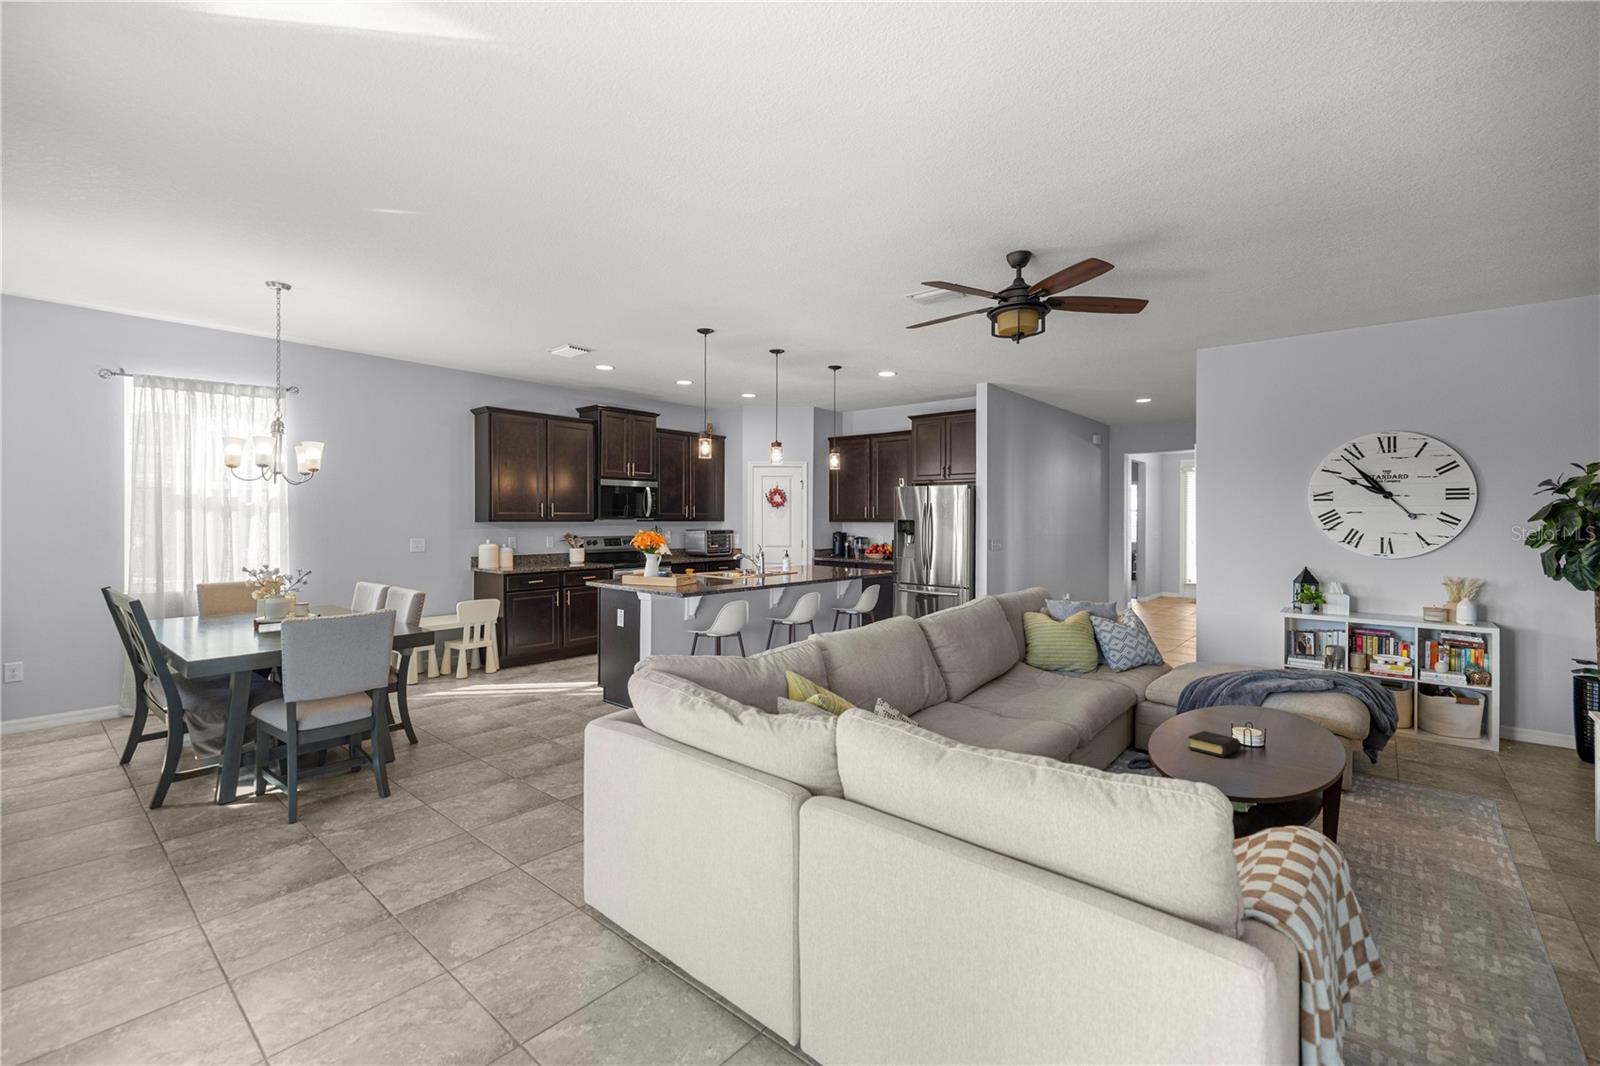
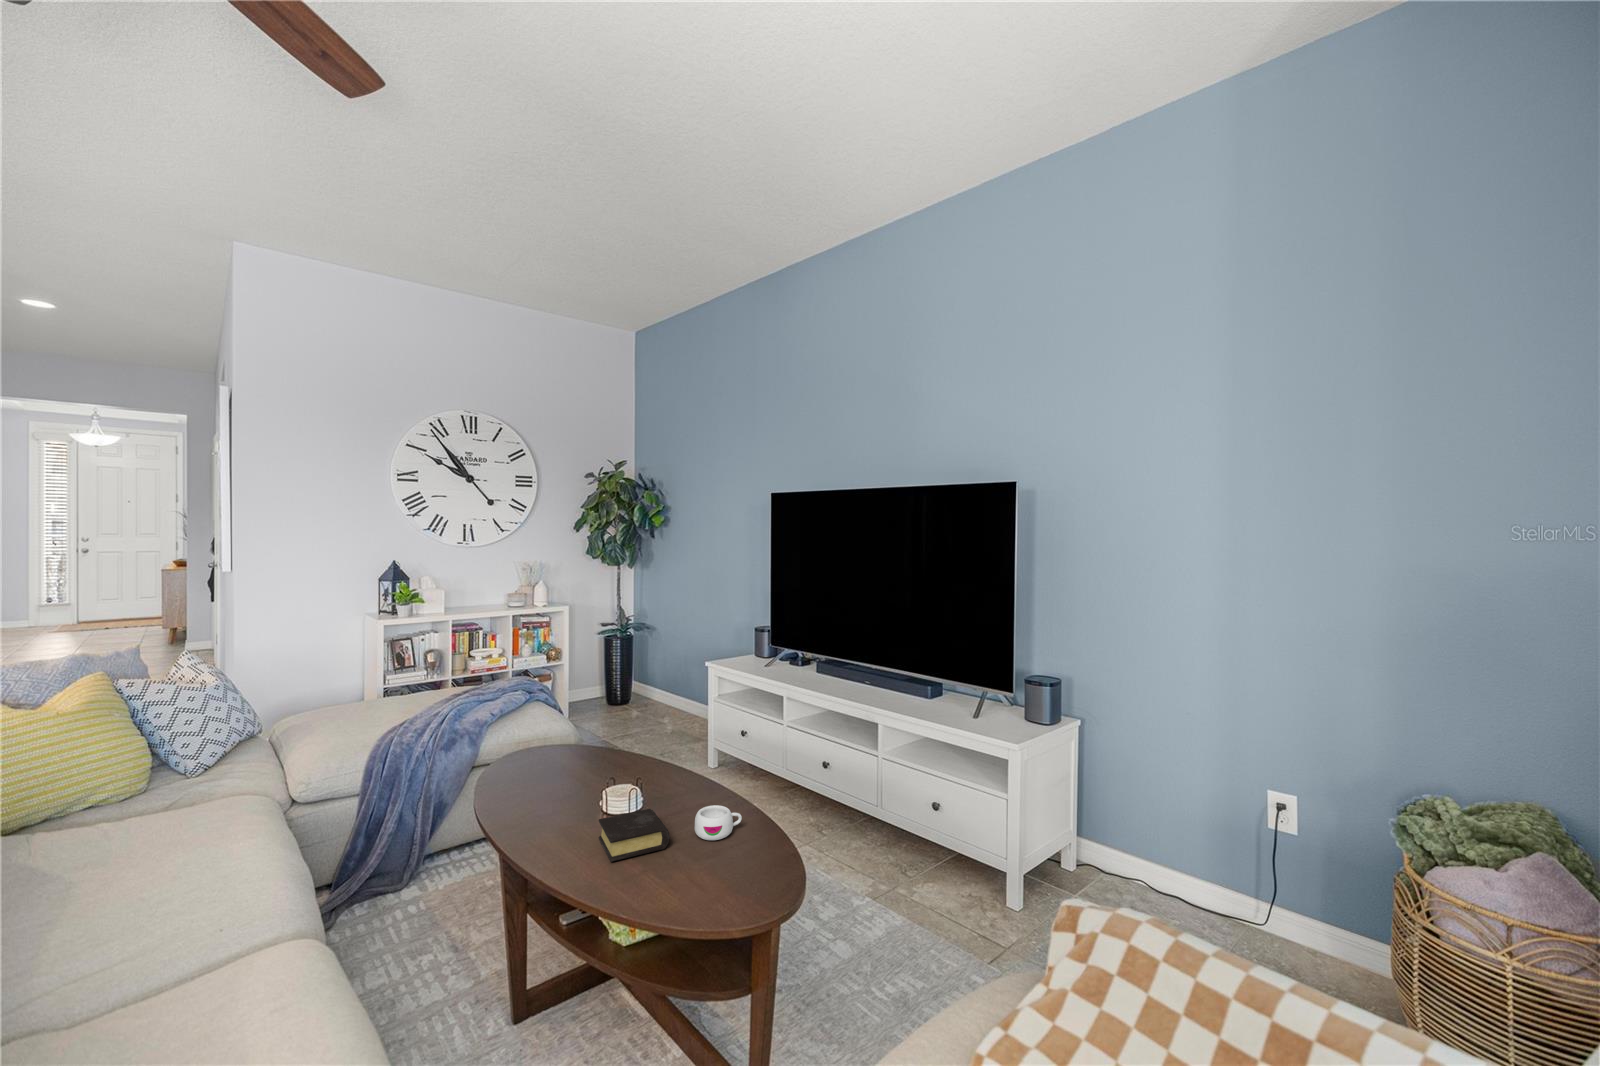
mug: none [1248,748,1284,769] -> present [695,805,742,840]

